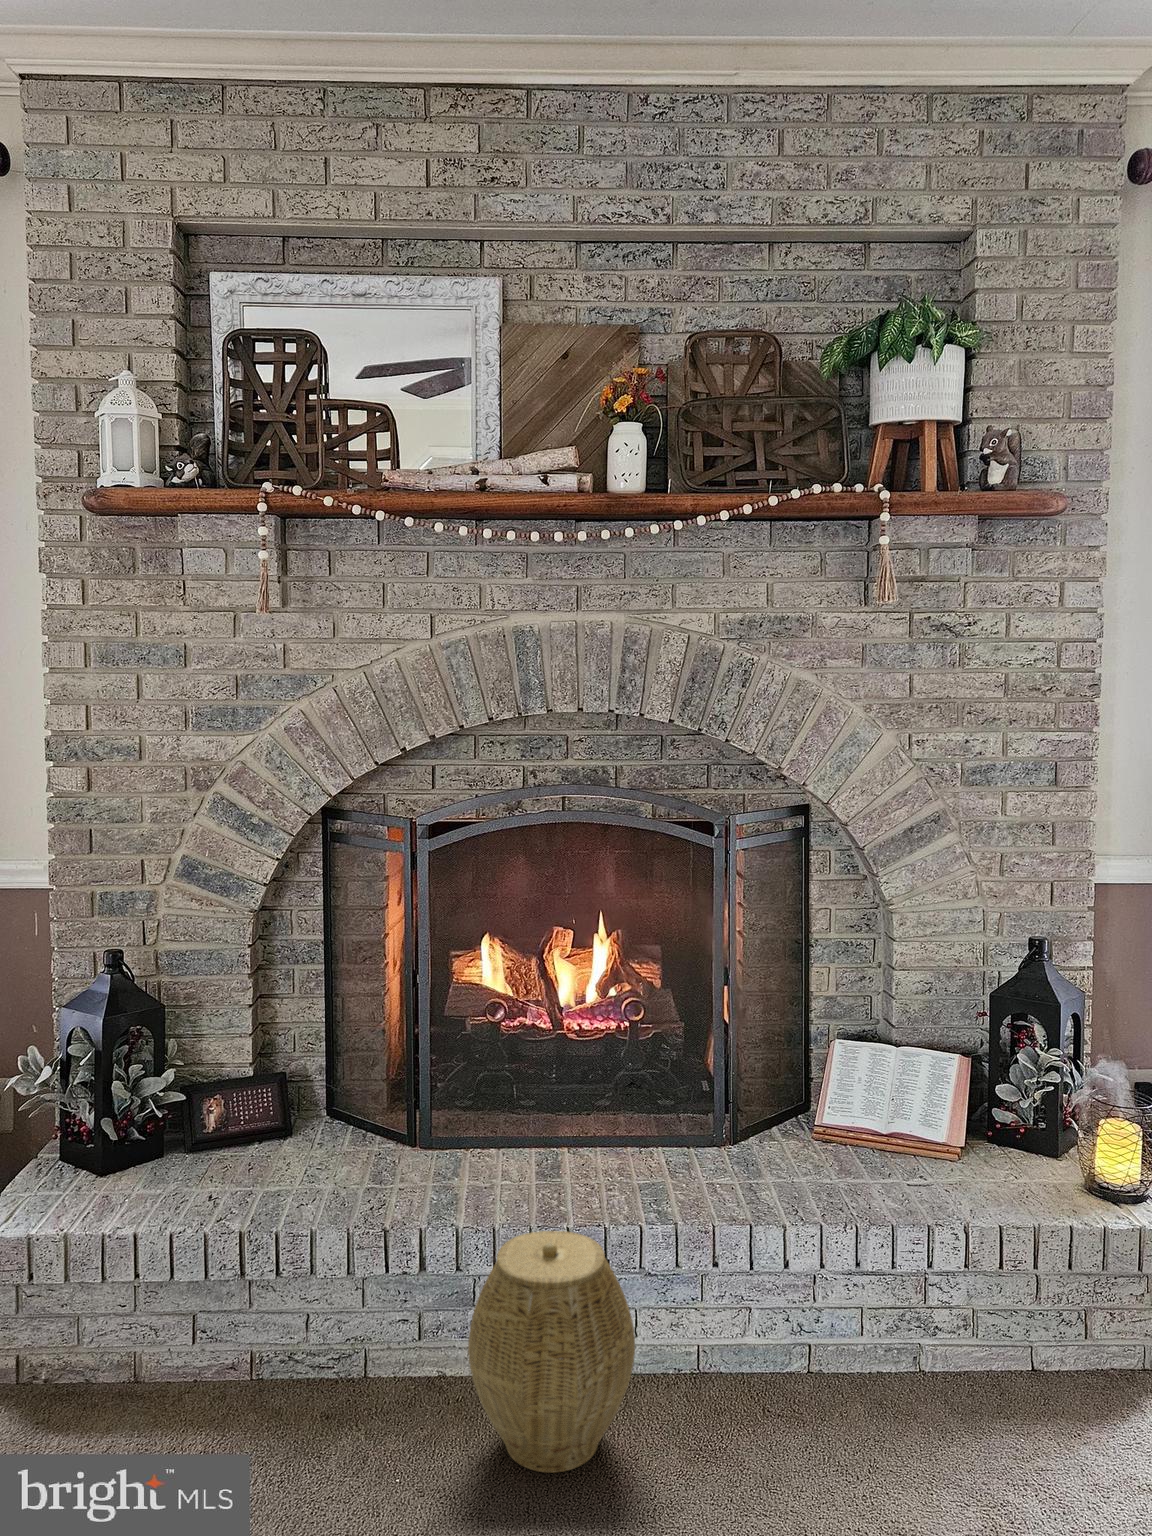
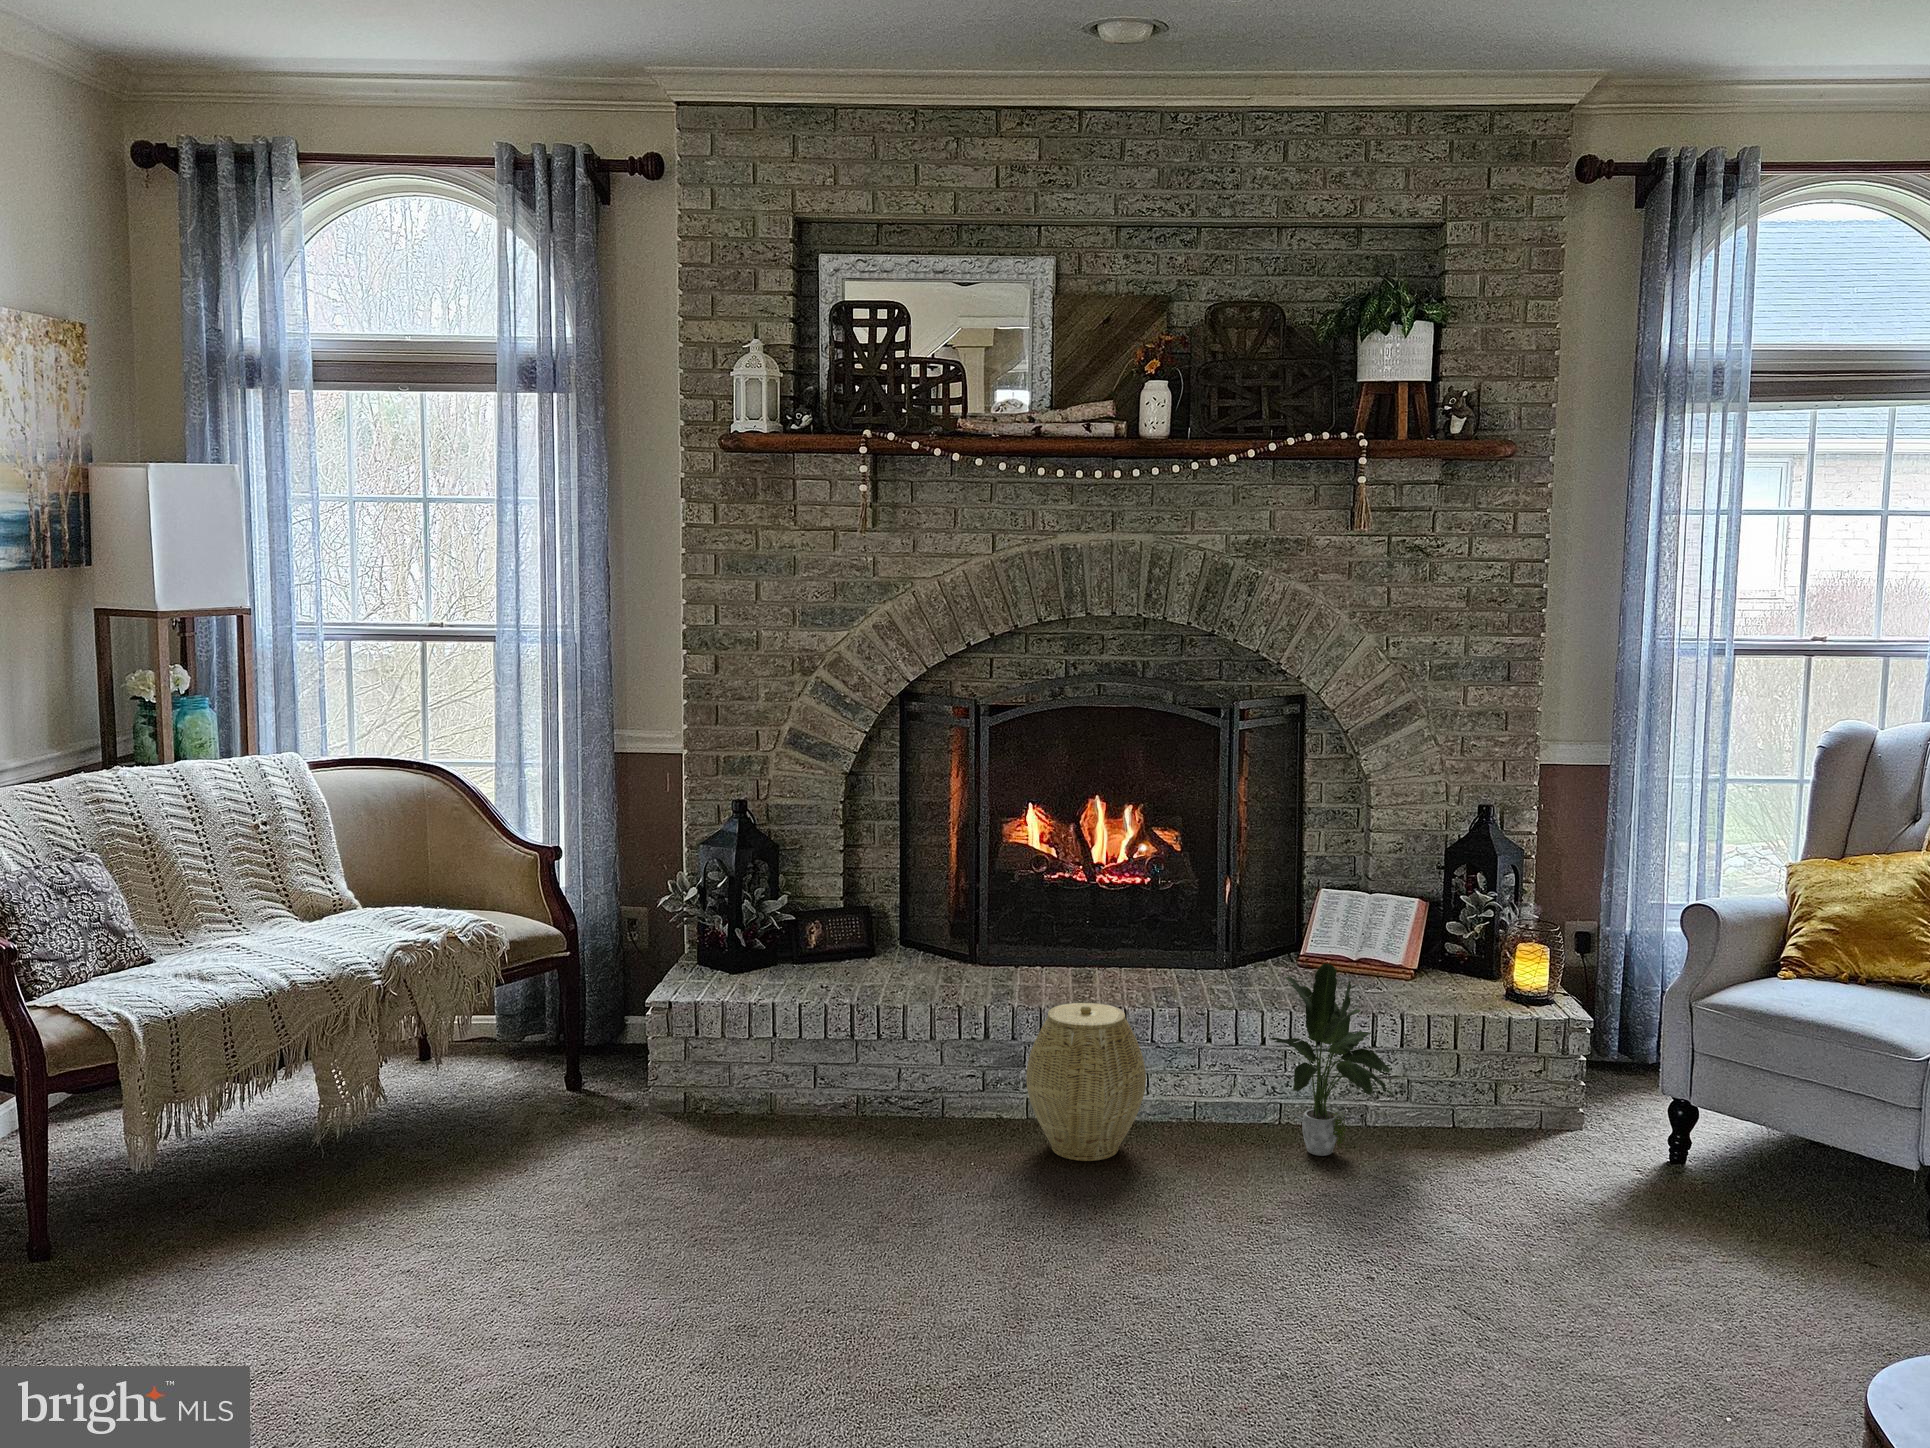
potted plant: none [808,1171,984,1442] -> present [1269,963,1393,1156]

